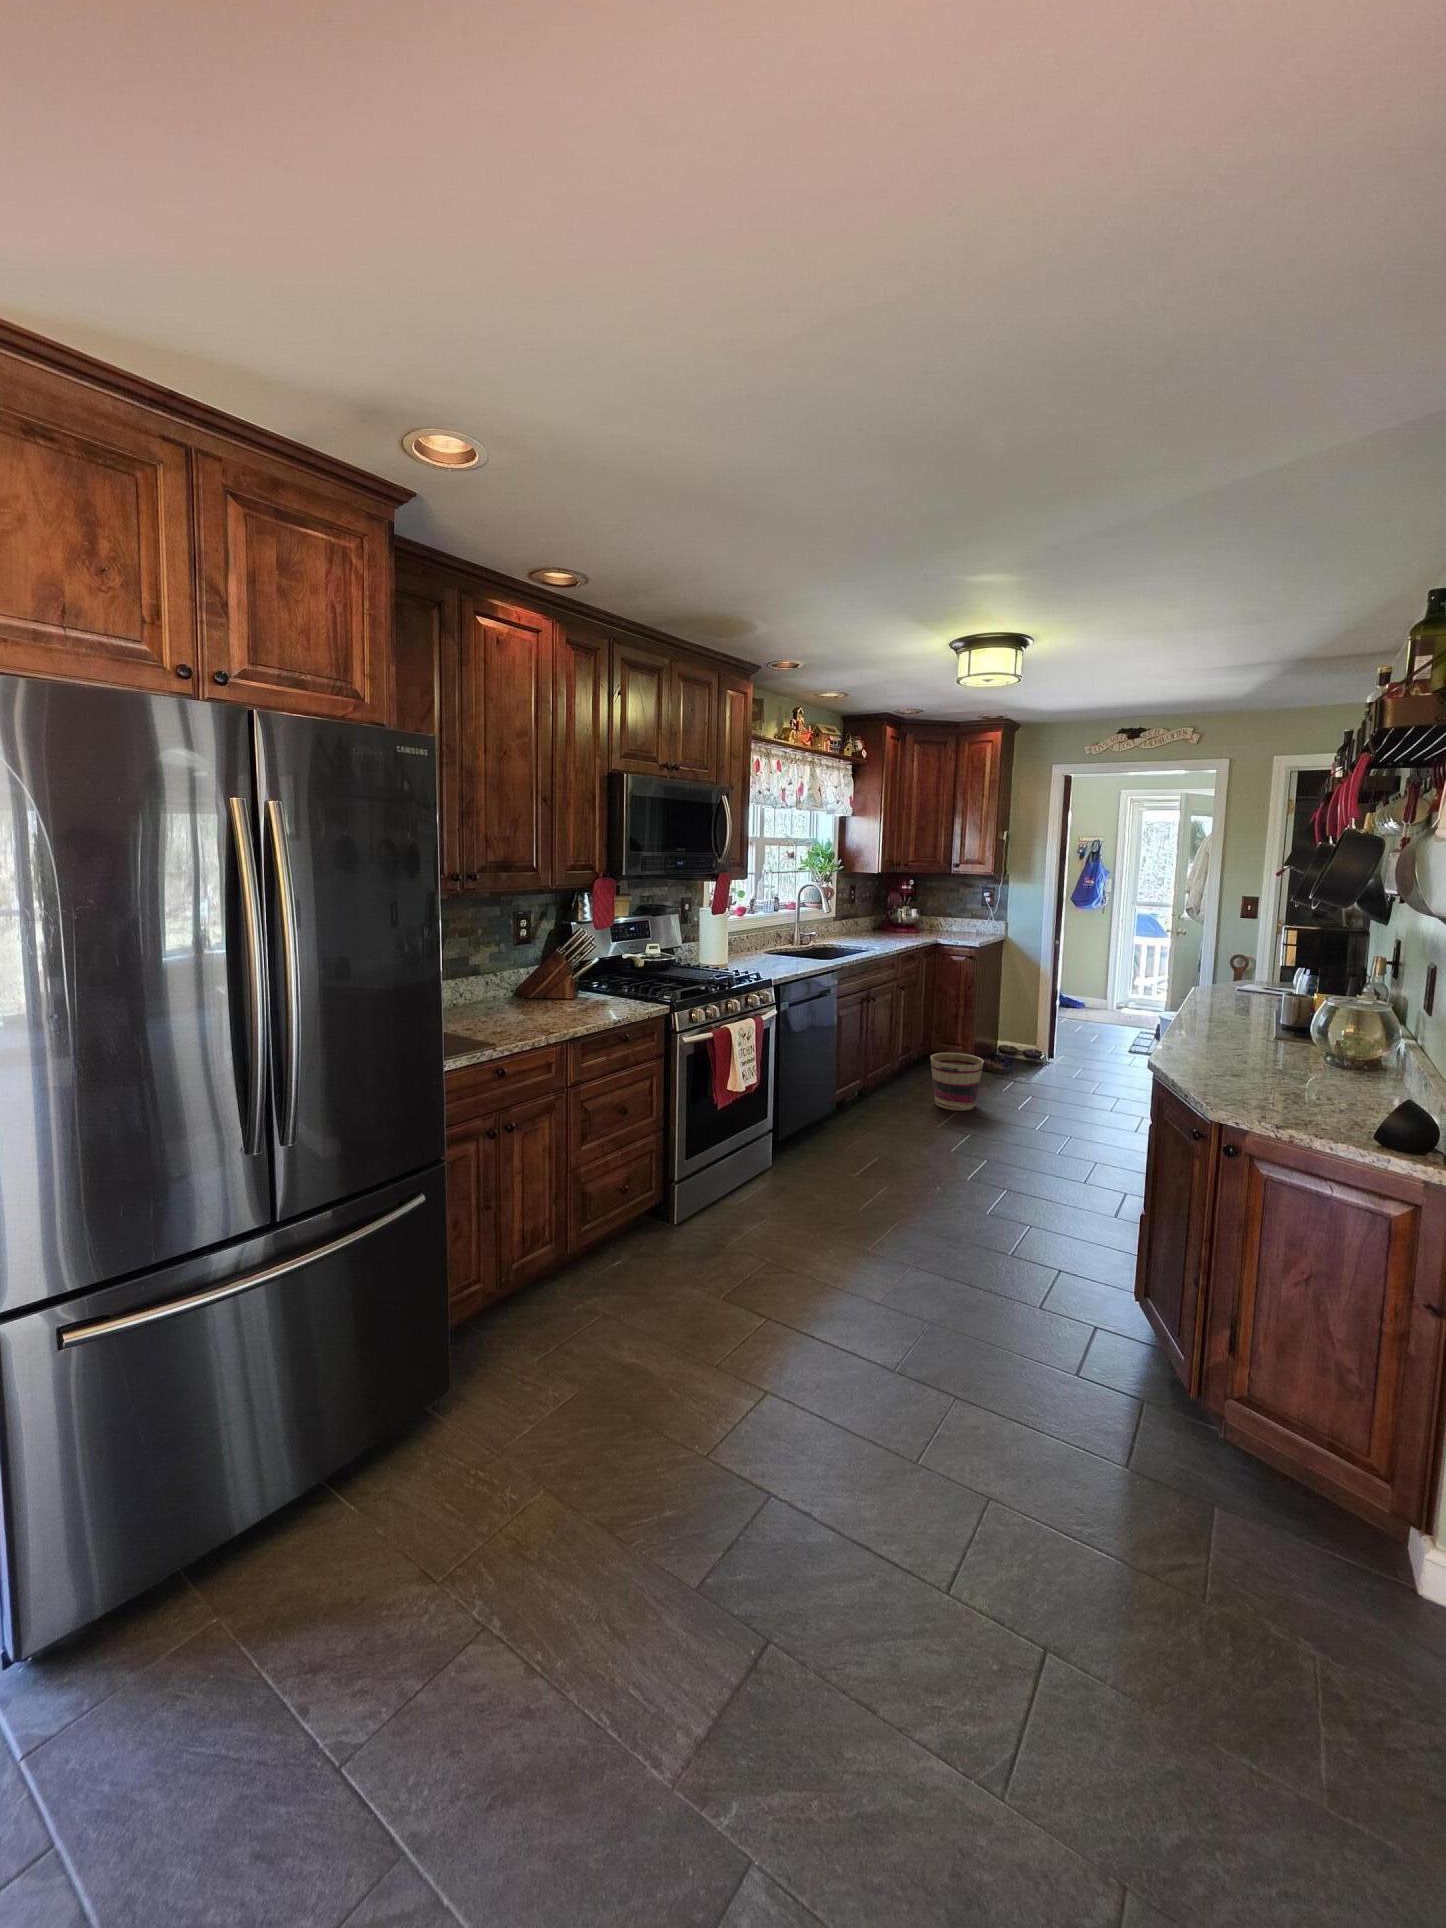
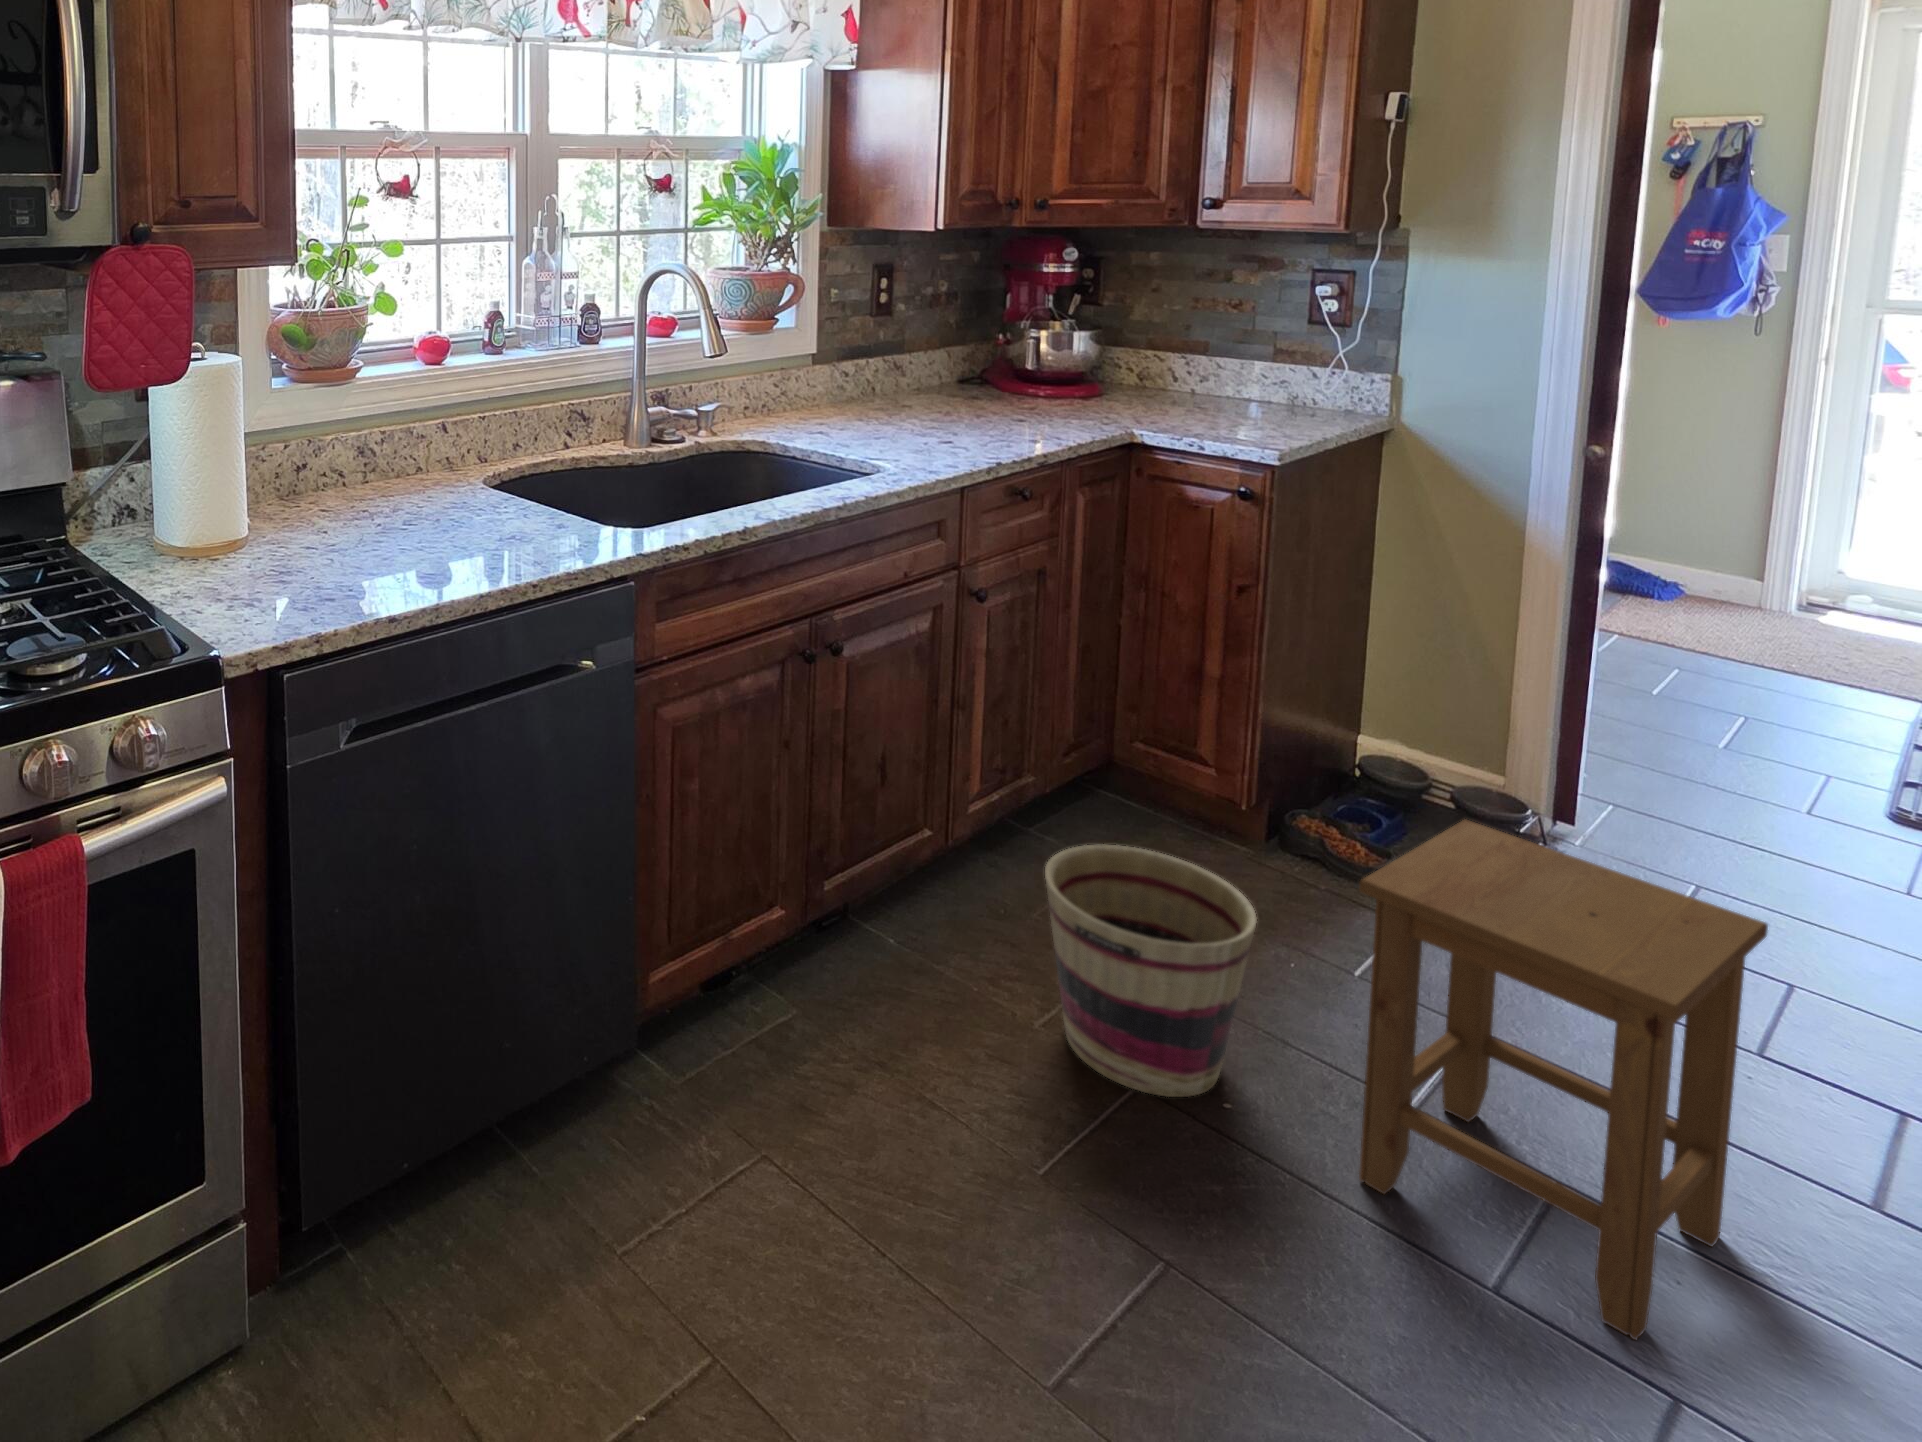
stool: none [1009,1029,1089,1128] -> present [1359,820,1768,1340]

